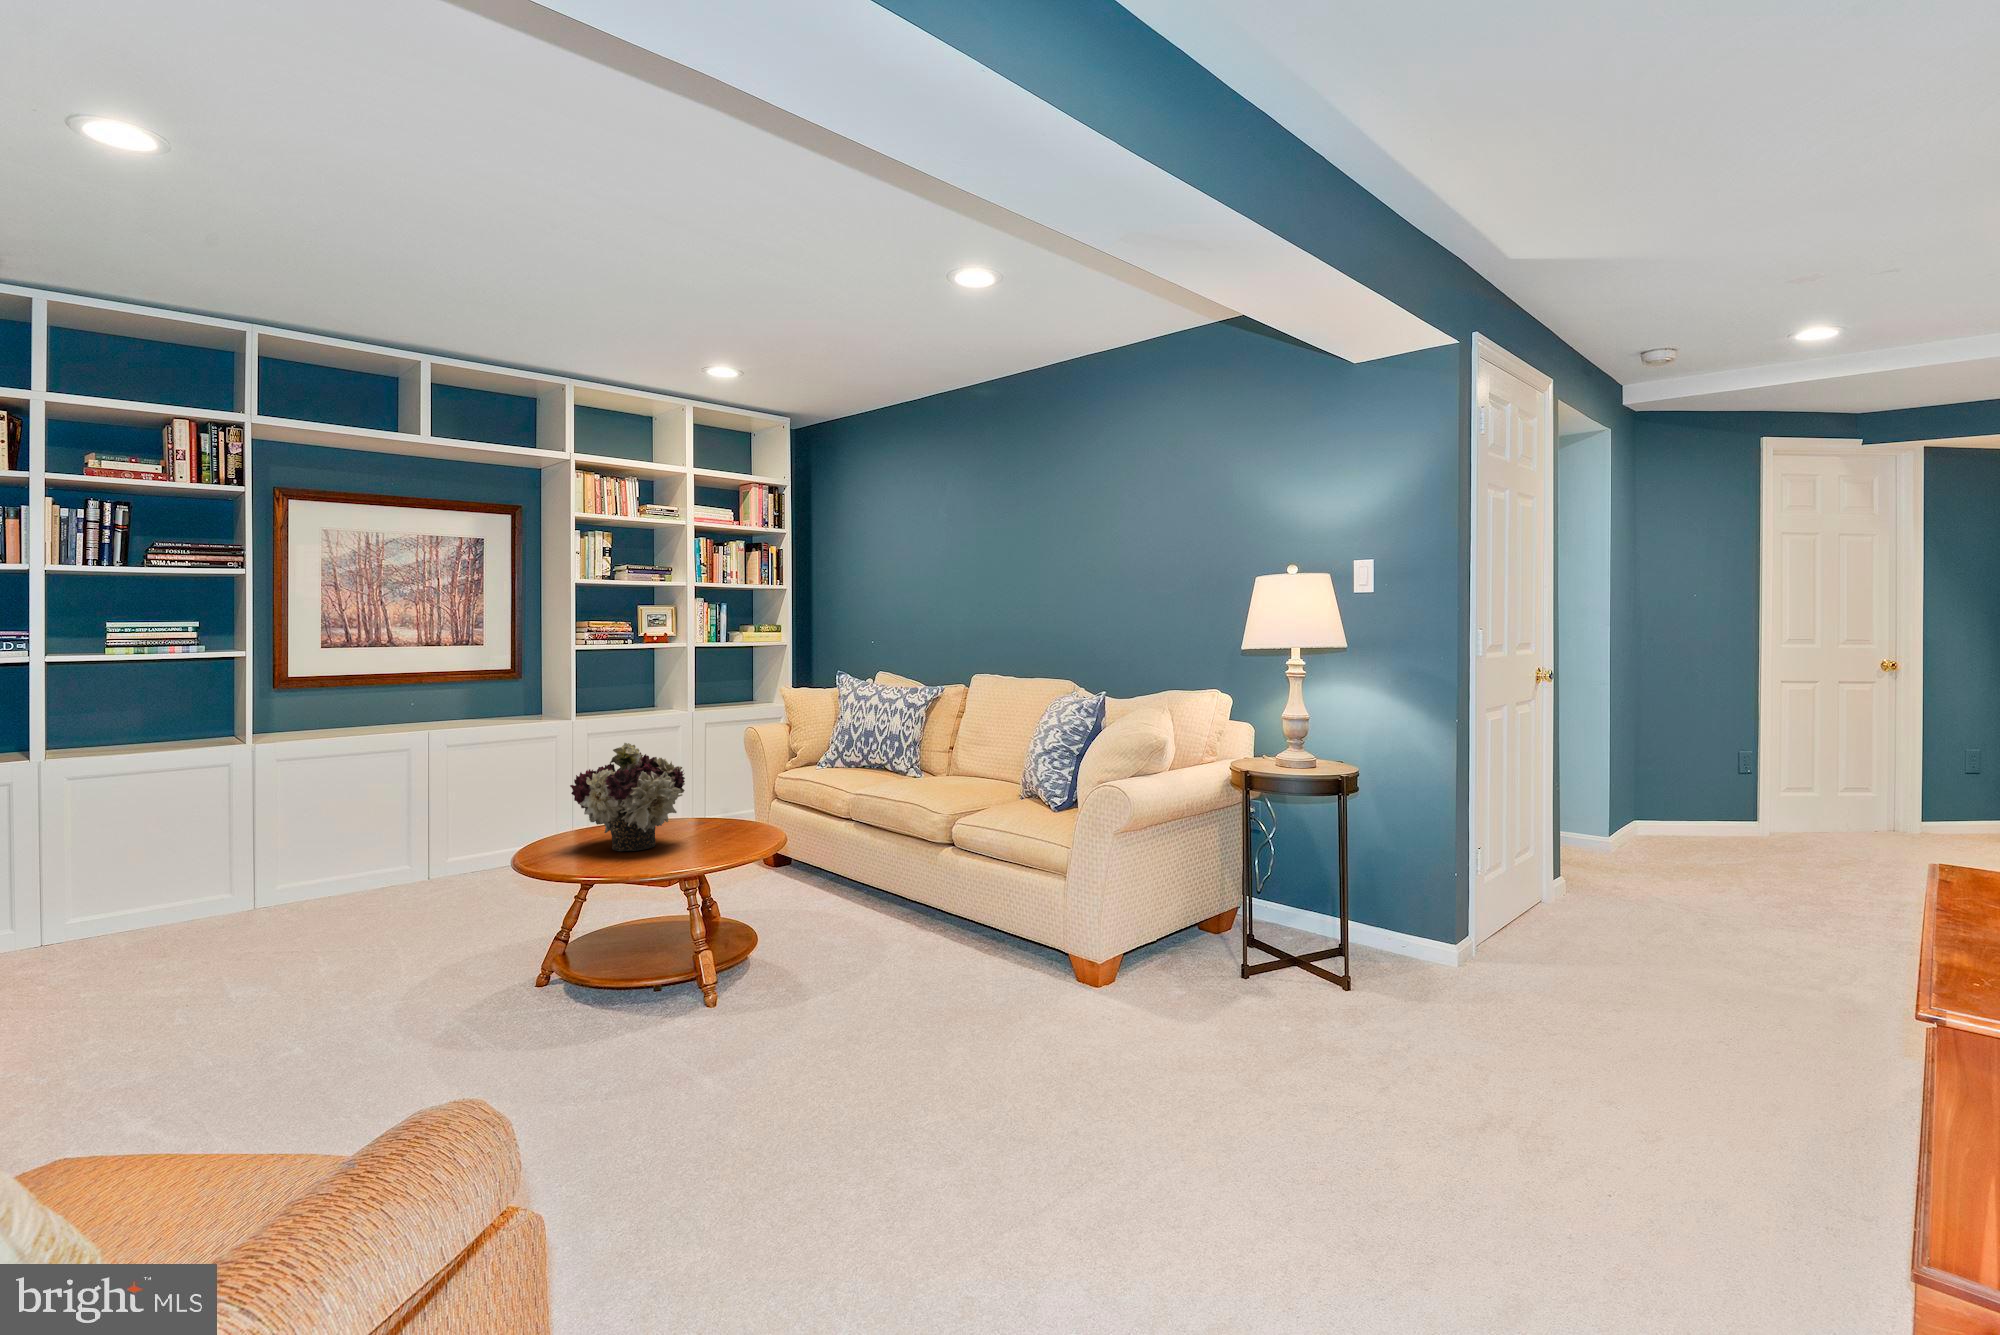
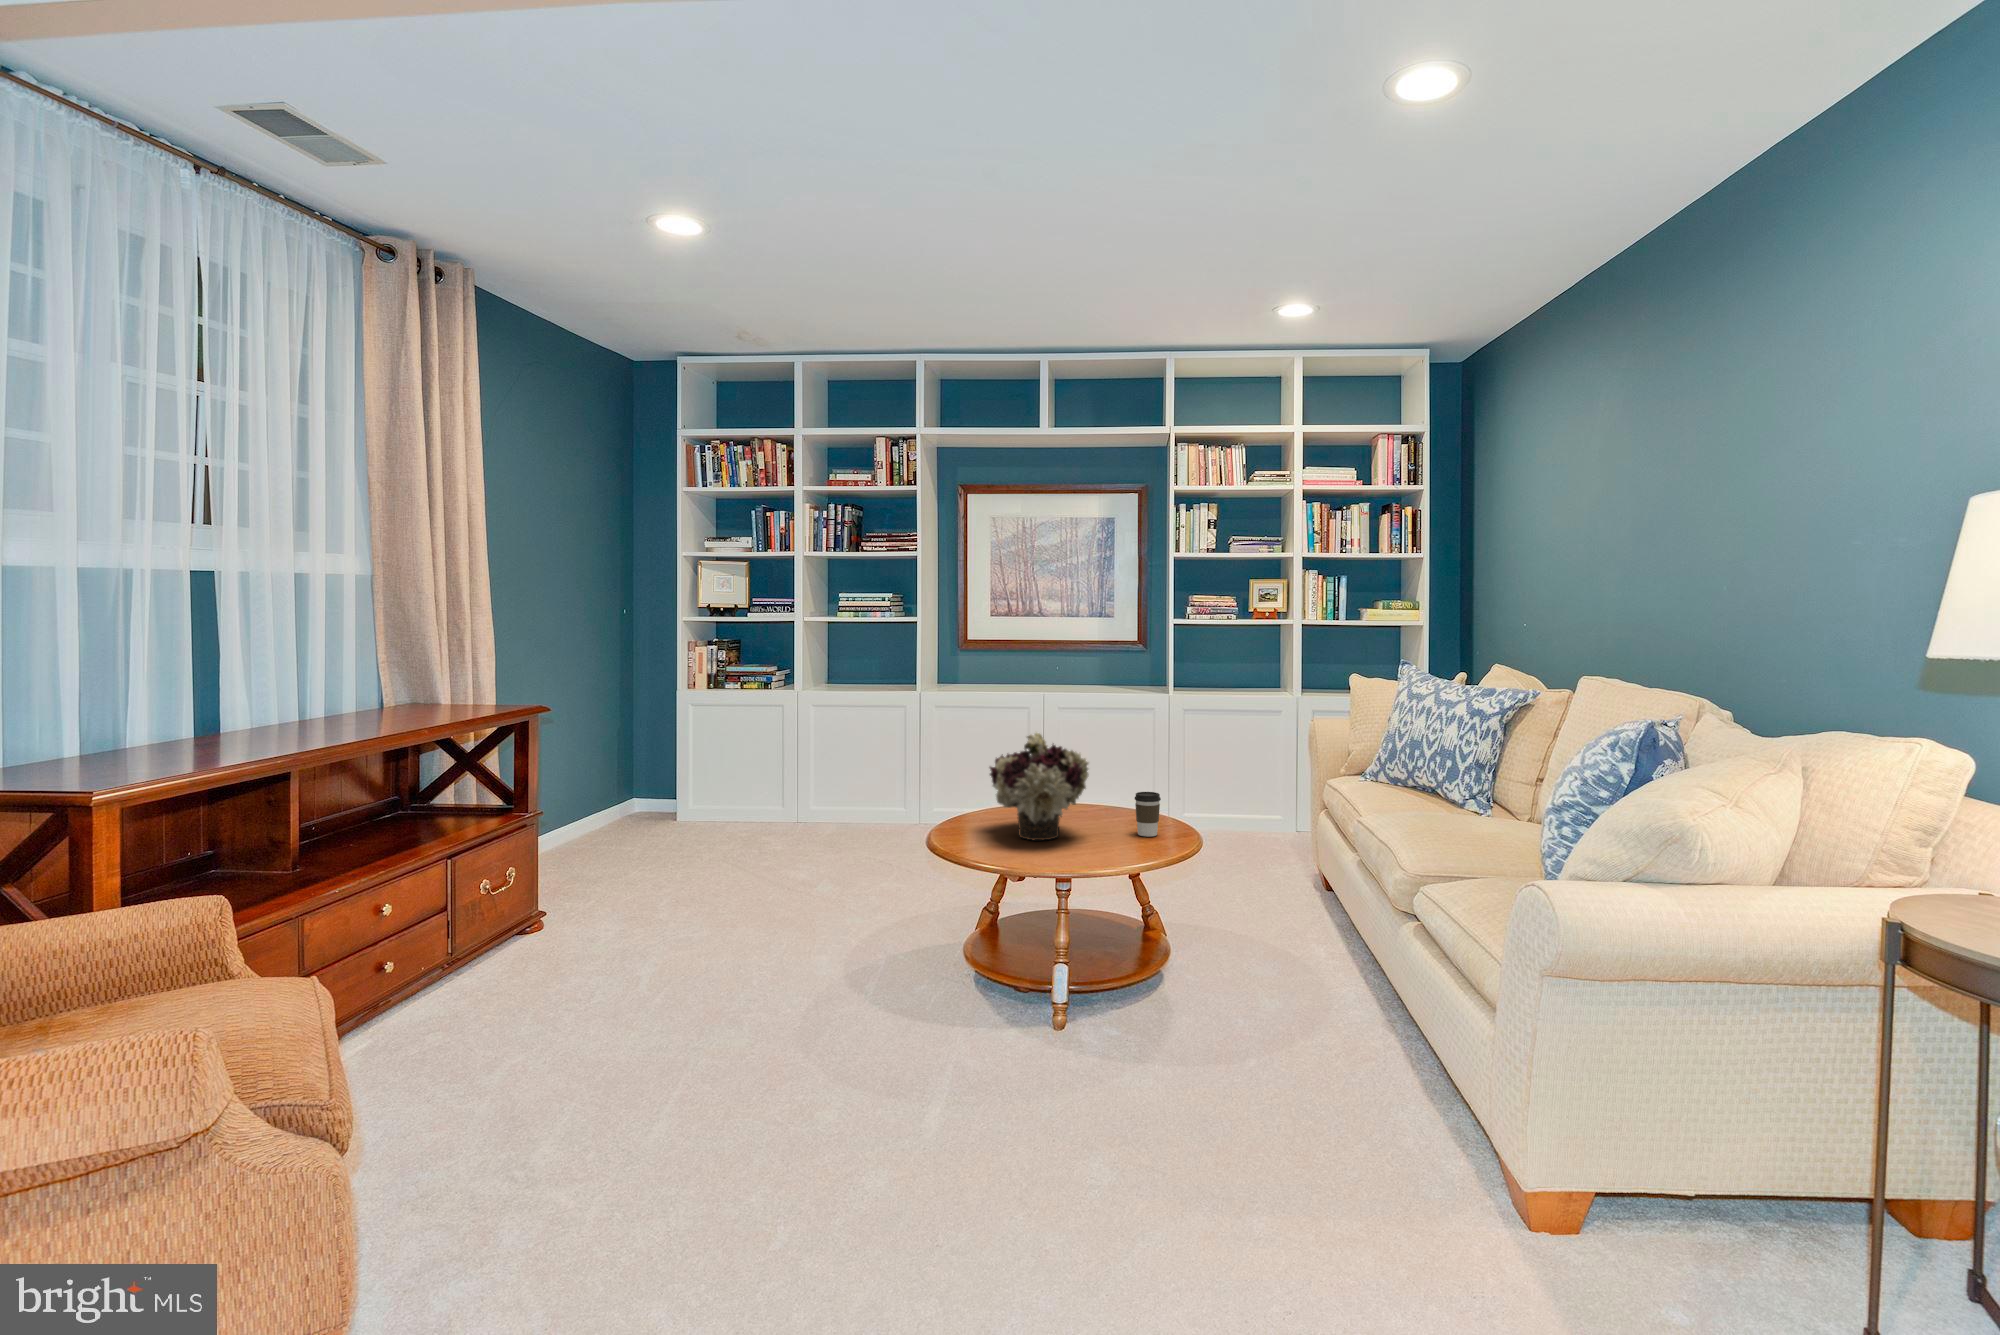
coffee cup: none [715,790,739,831] -> present [1135,792,1161,836]

